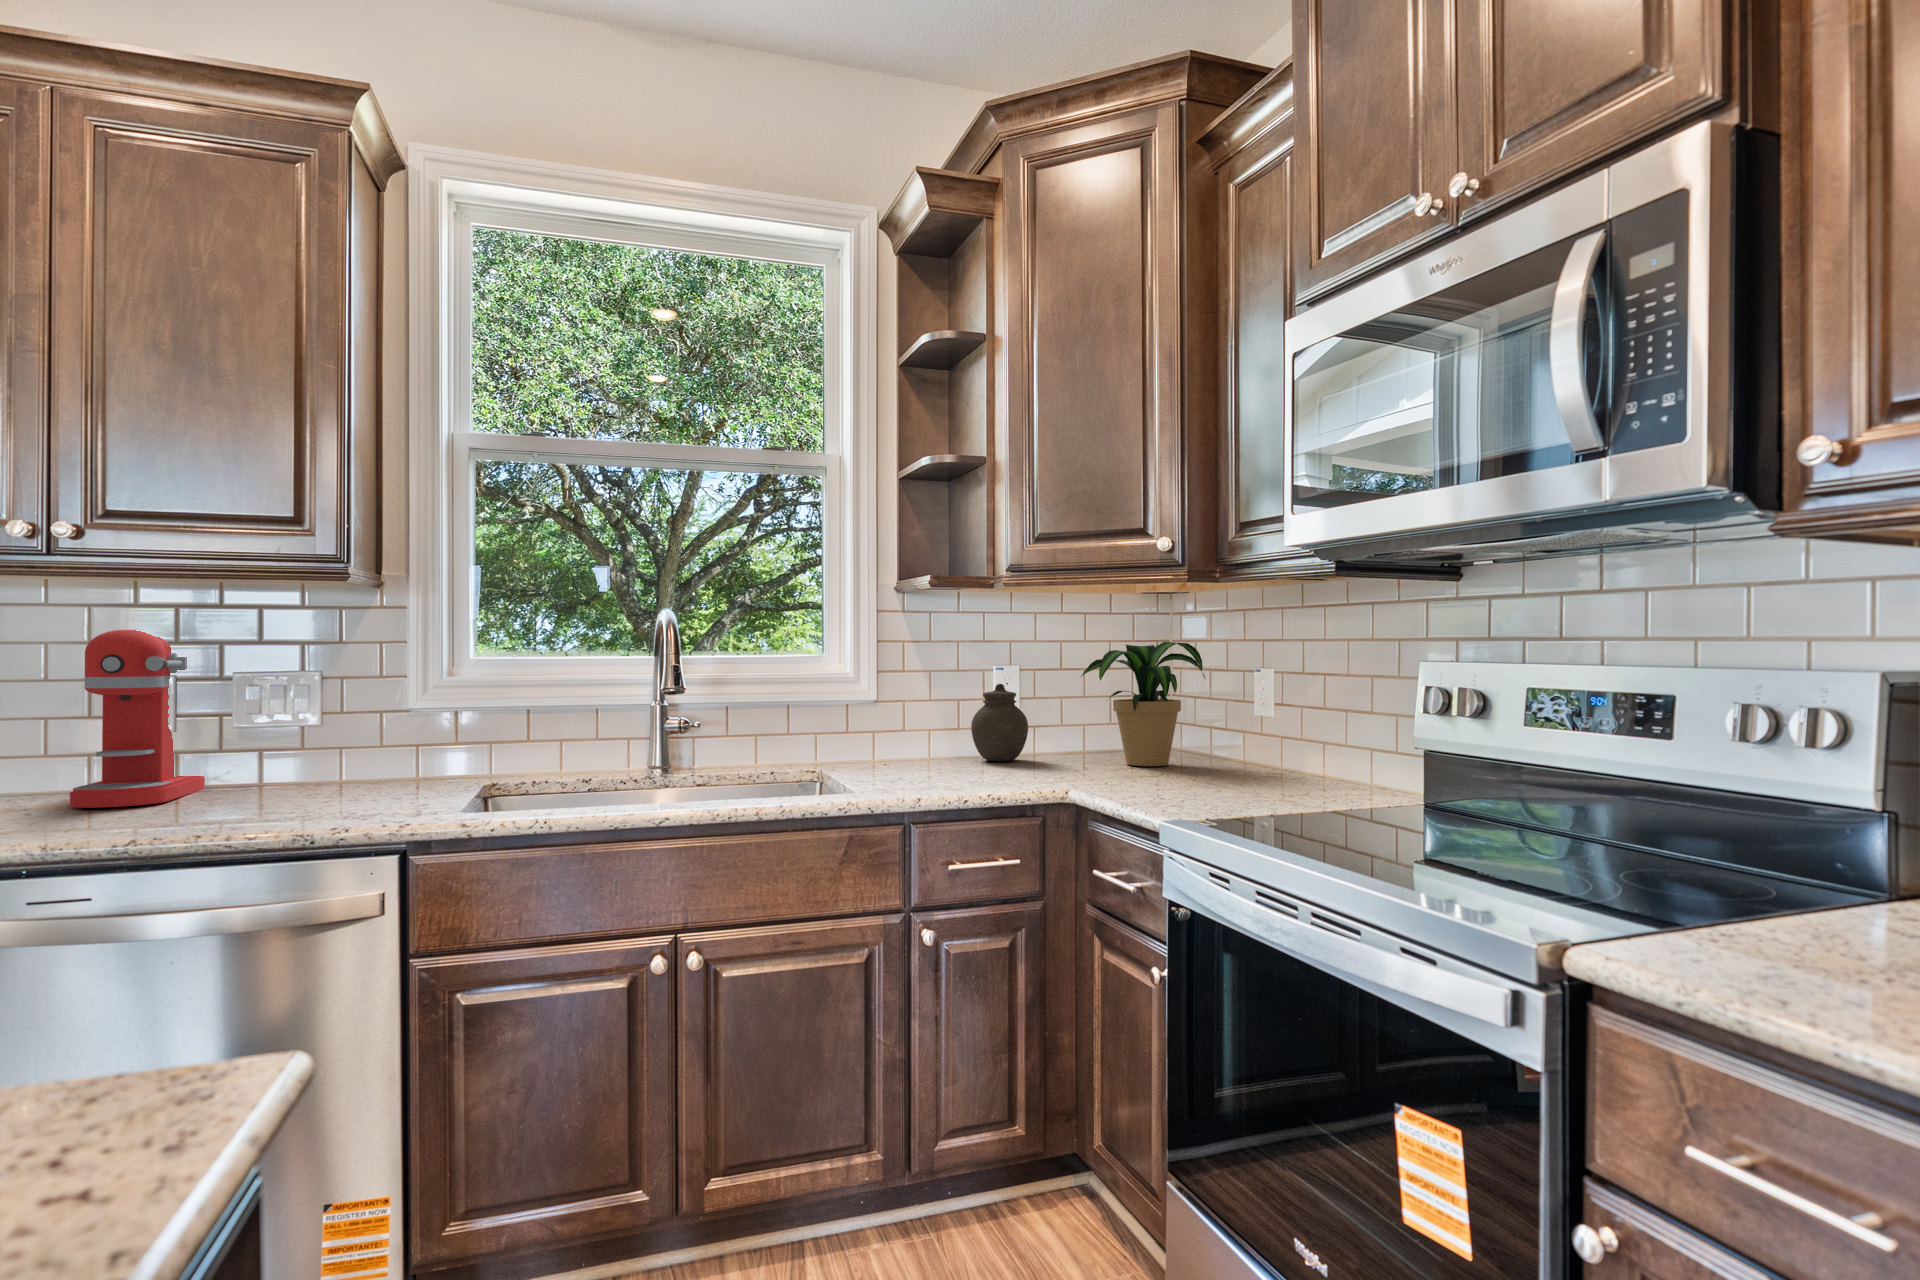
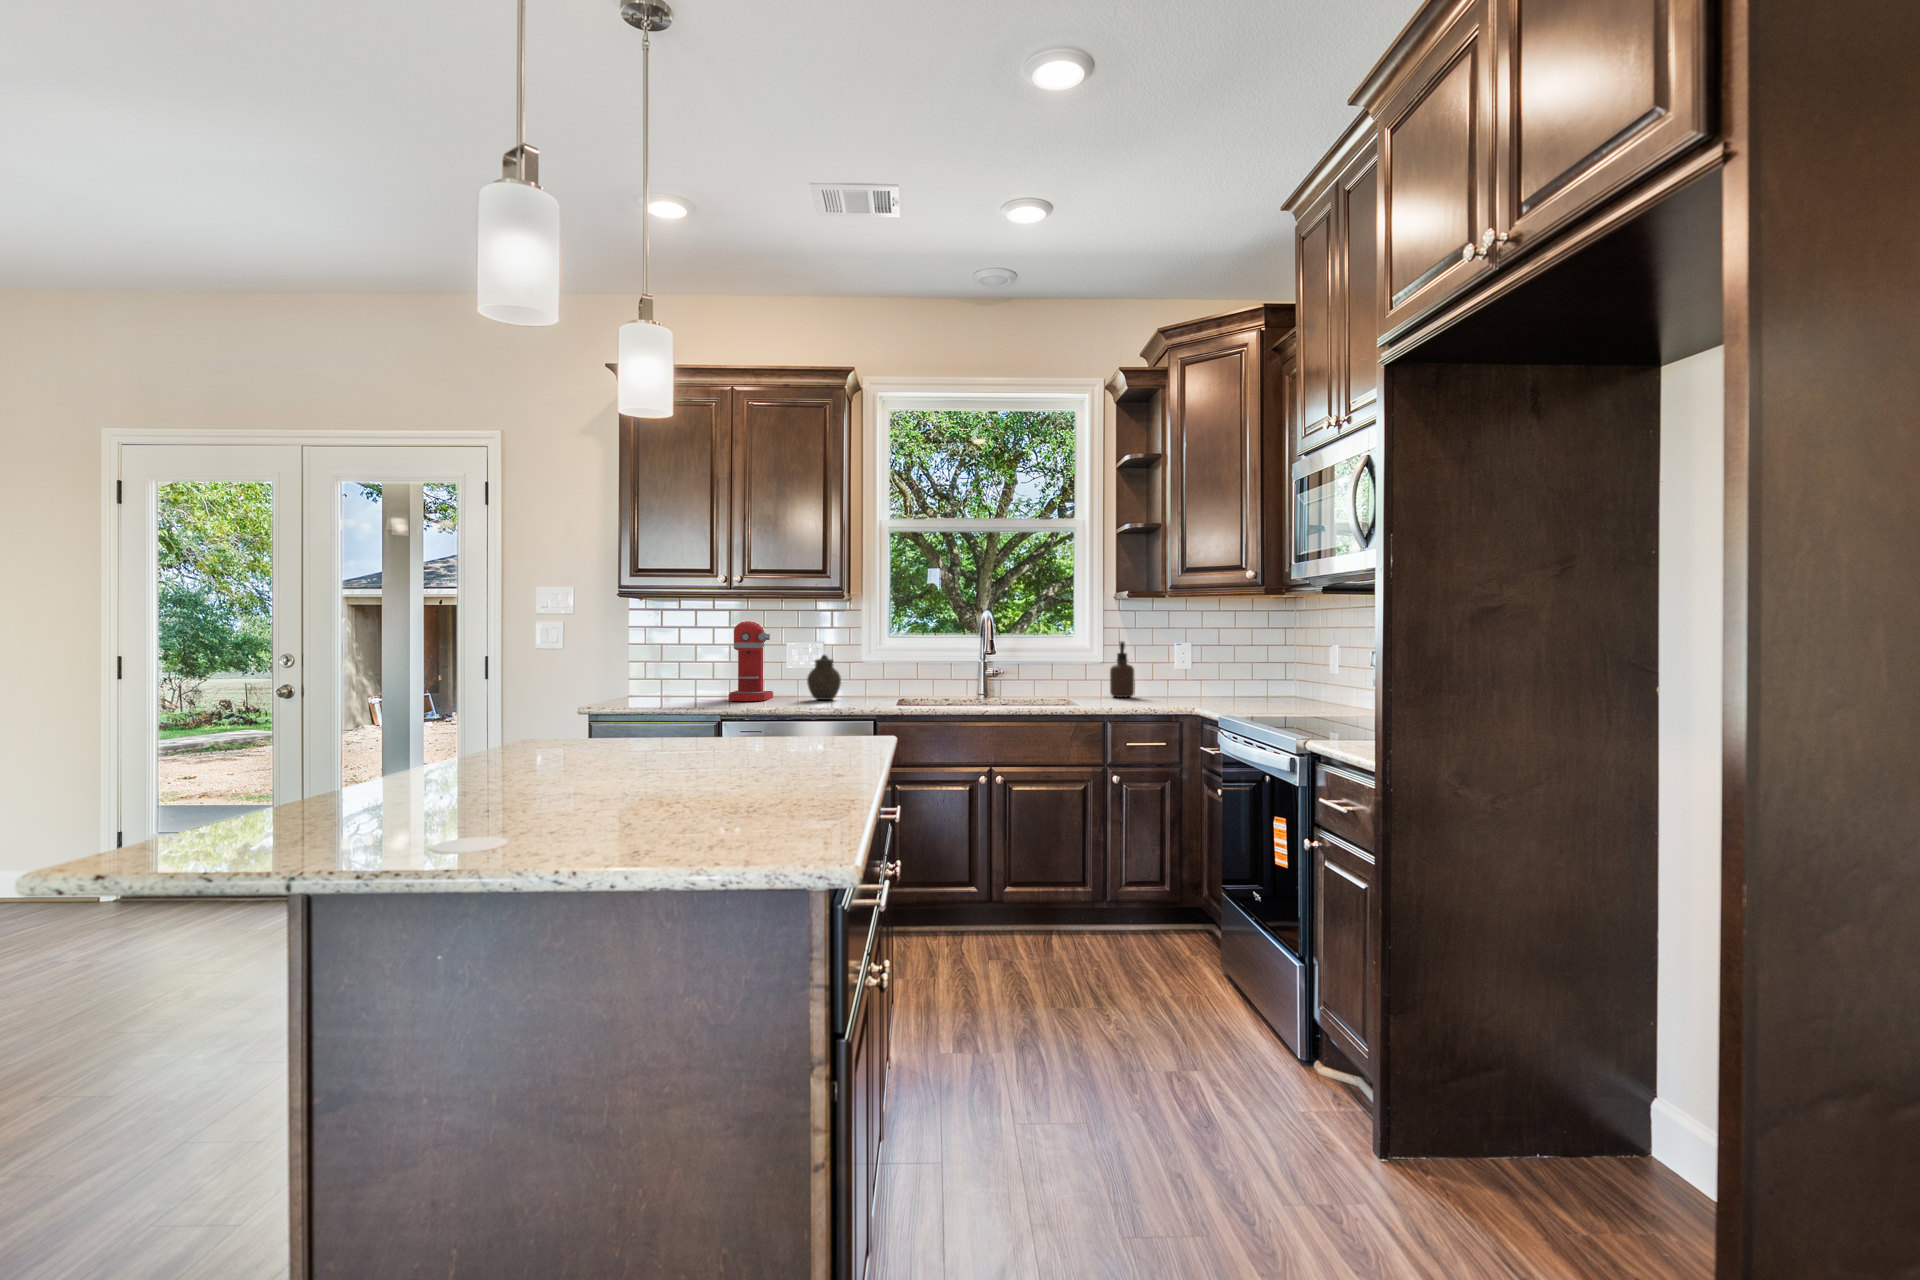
potted plant: present [1081,642,1205,766] -> none [1221,628,1298,701]
soap dispenser: none [891,666,934,764] -> present [1110,642,1135,697]
jar: present [971,684,1028,761] -> present [807,655,841,700]

